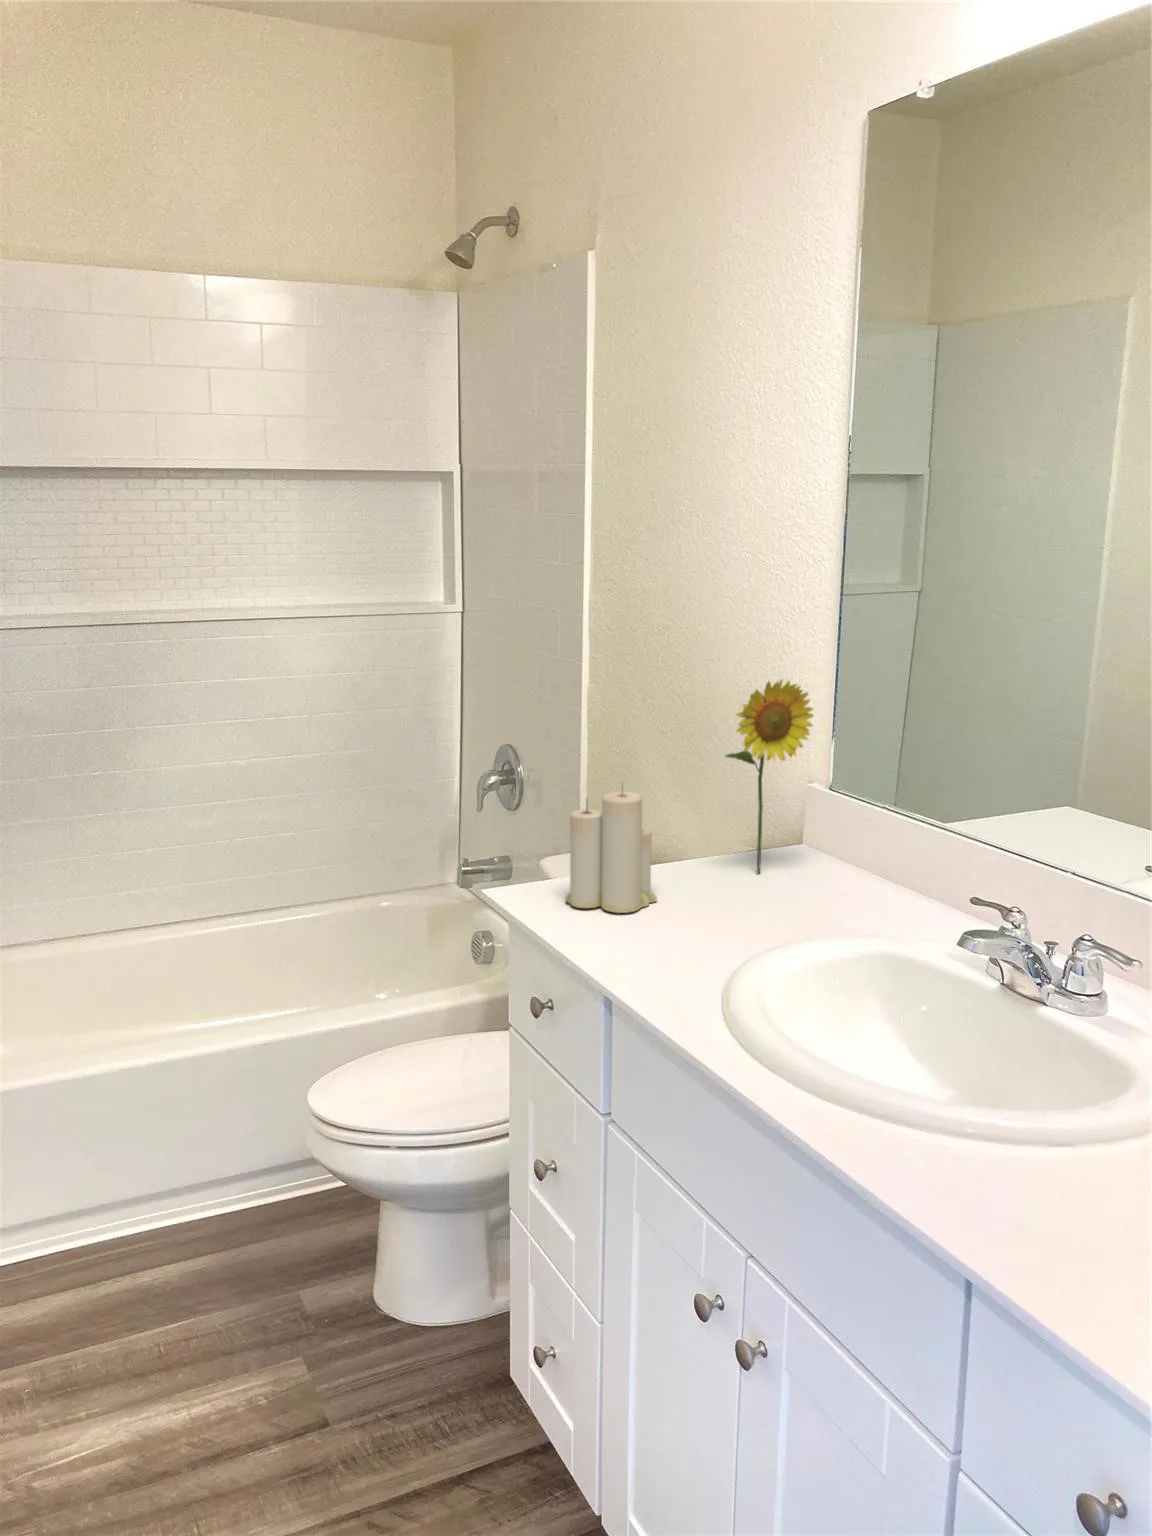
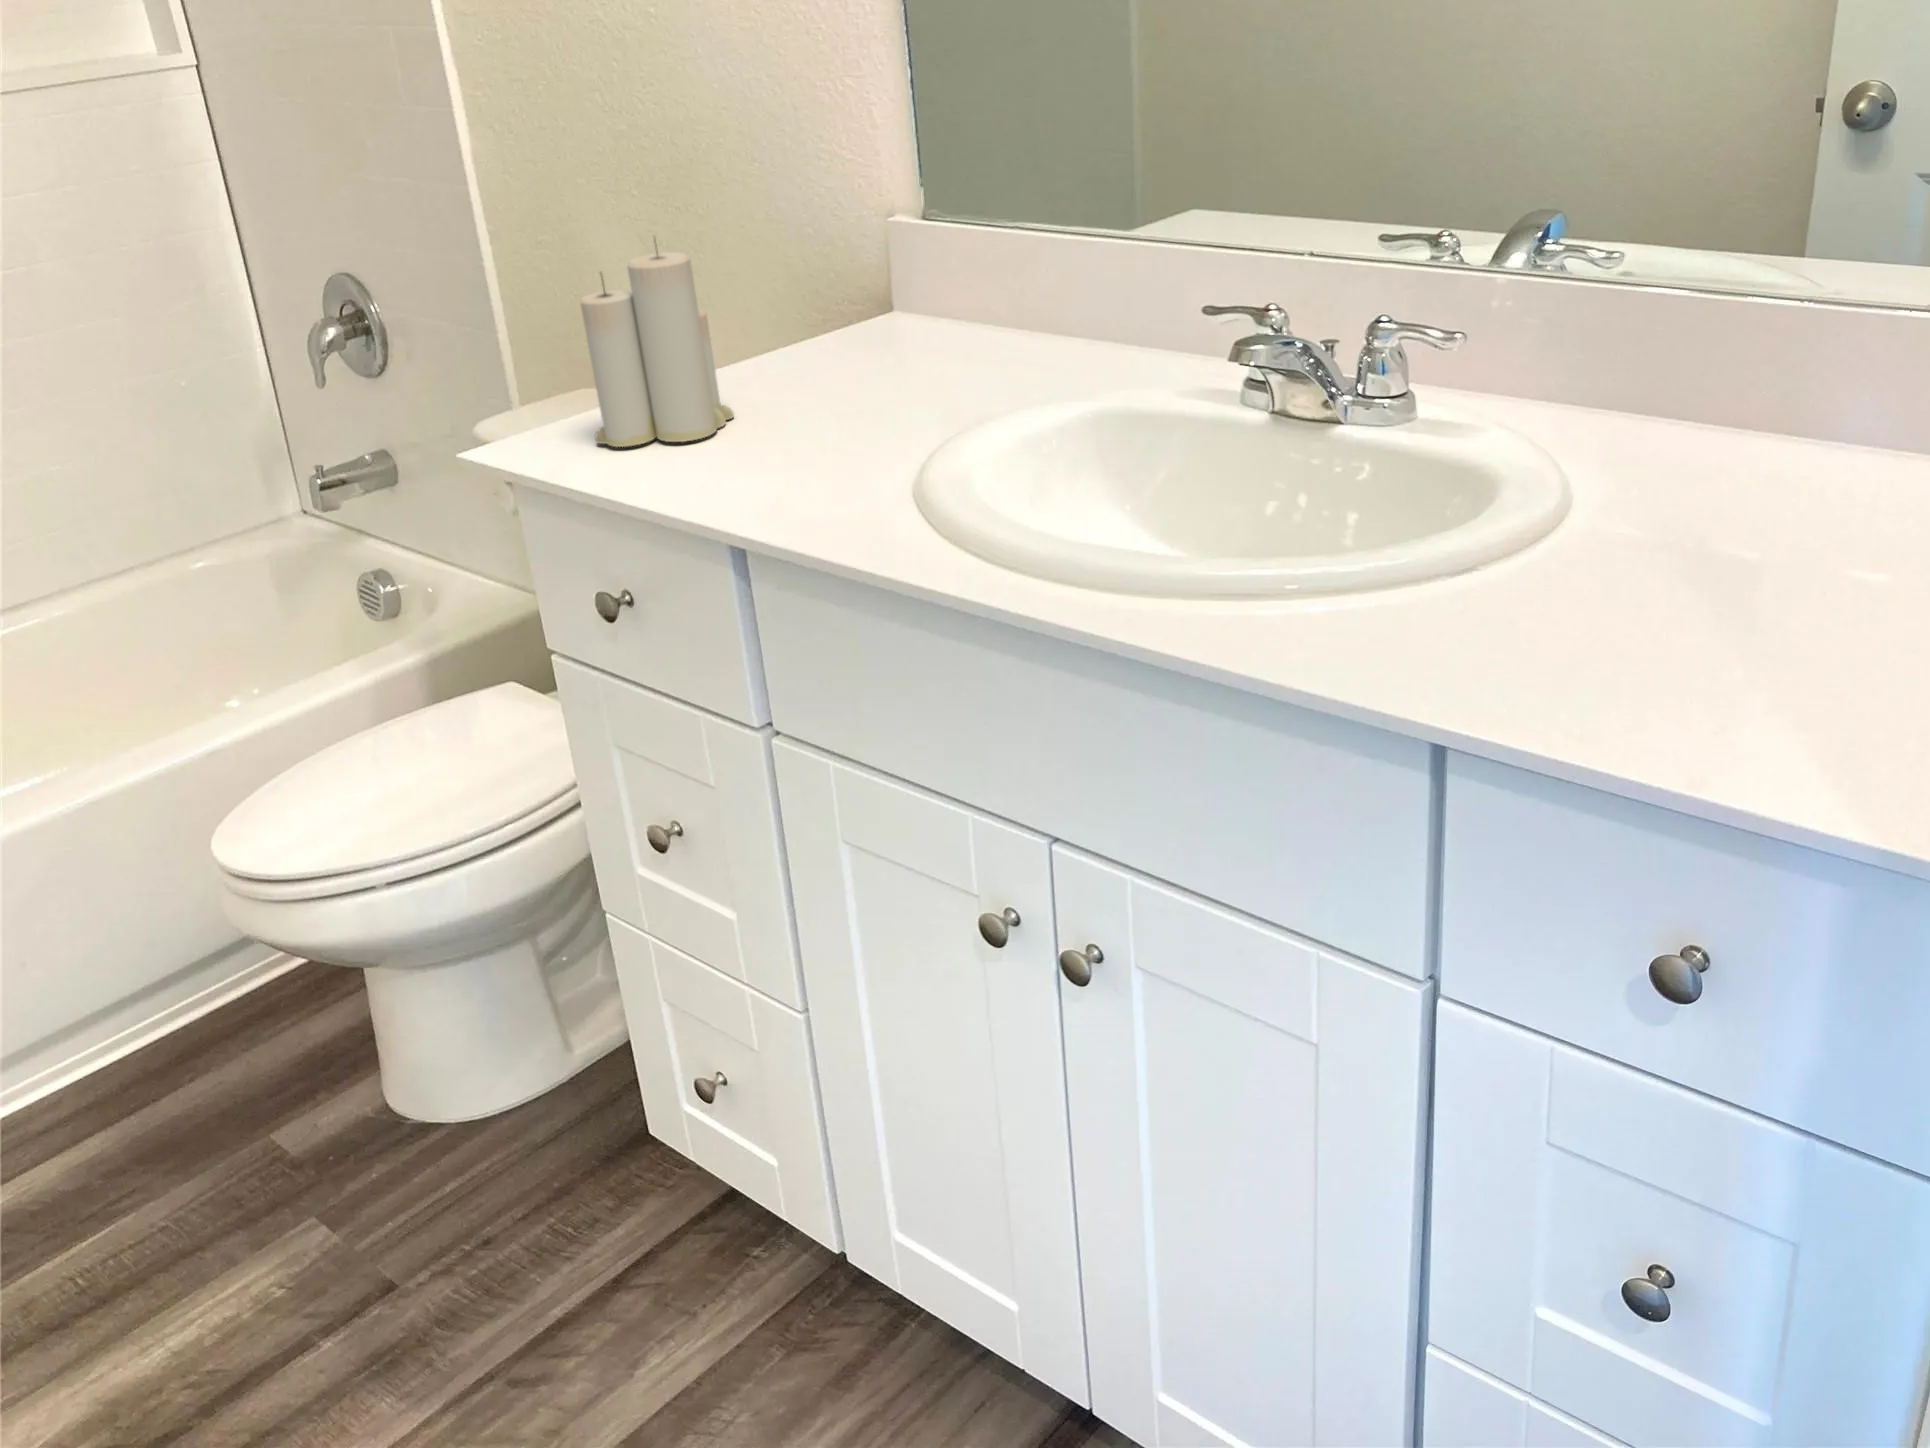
flower: present [725,680,814,873] -> none [779,46,902,357]

